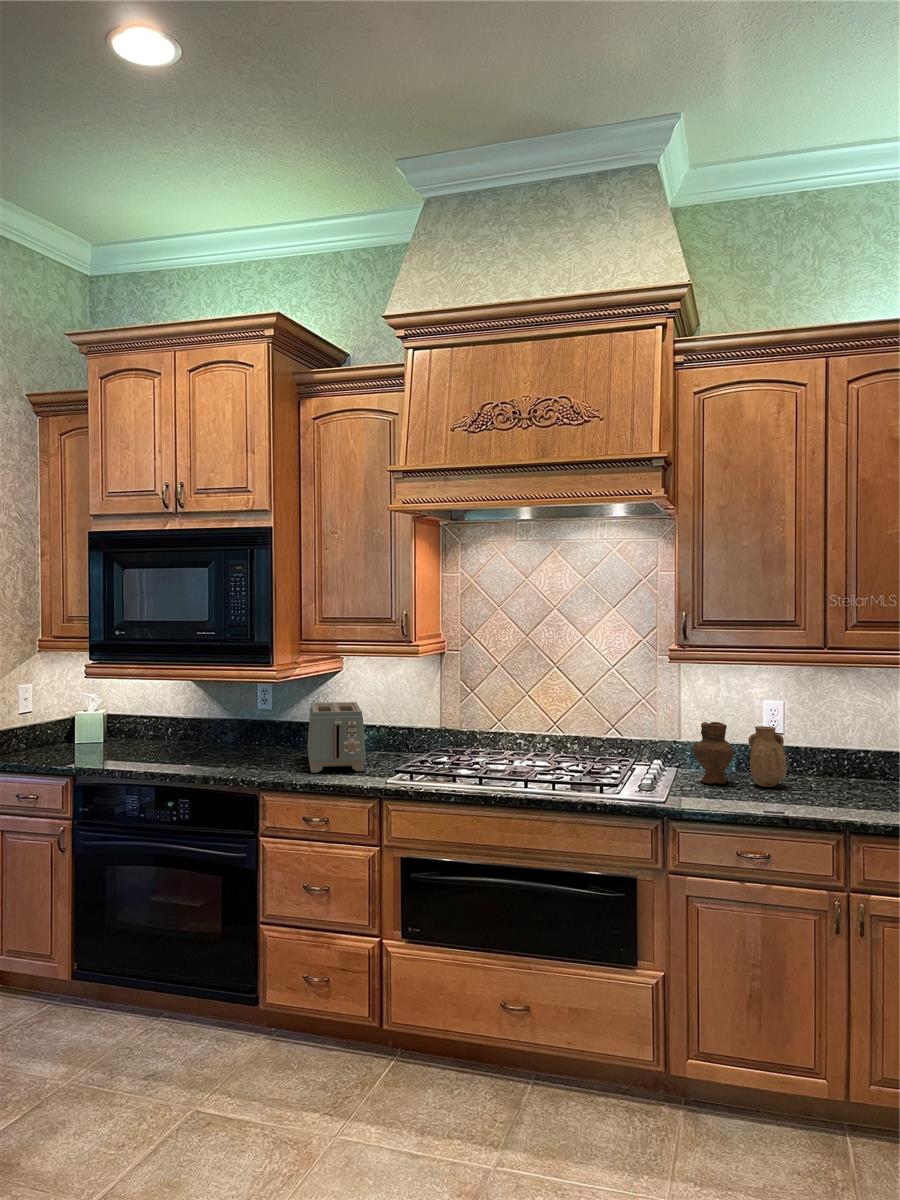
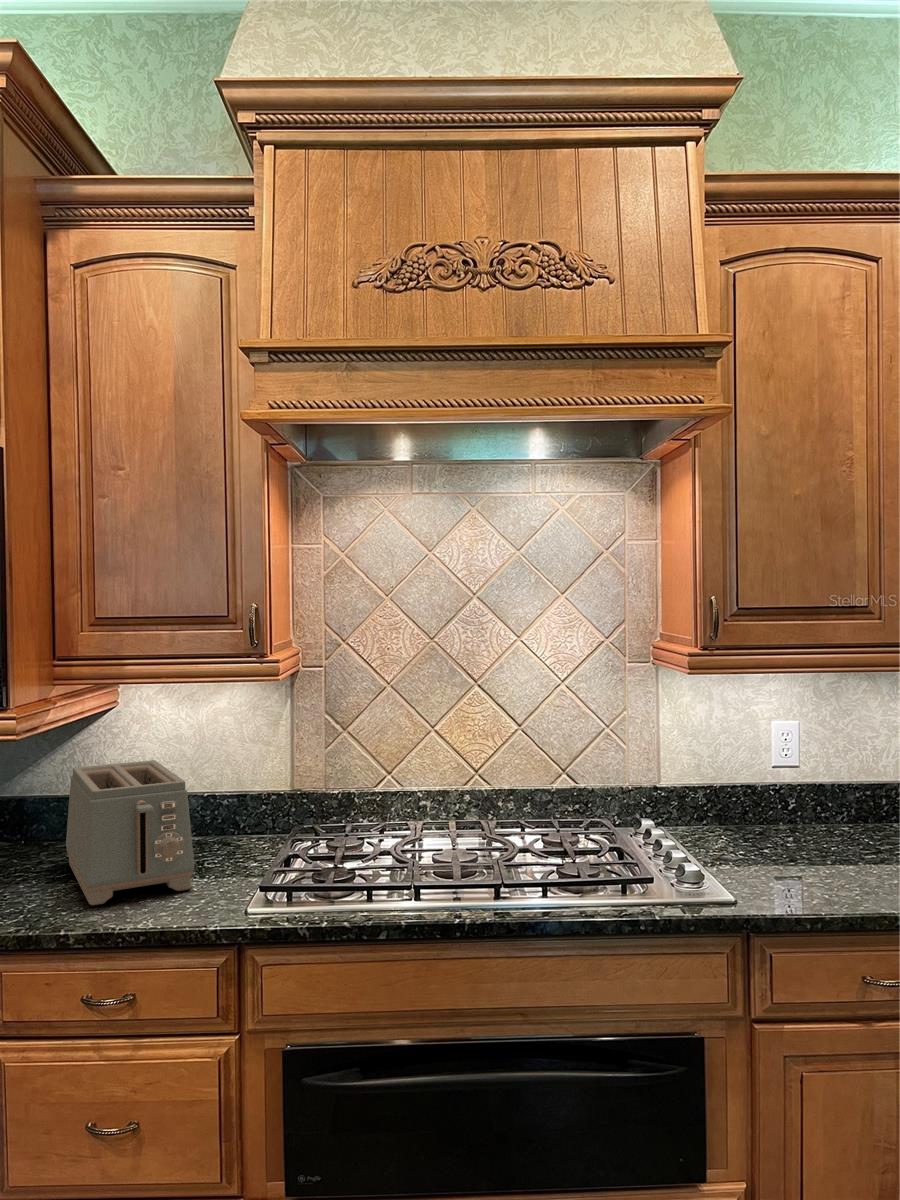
vase: present [693,722,787,787] -> none [725,759,860,855]

